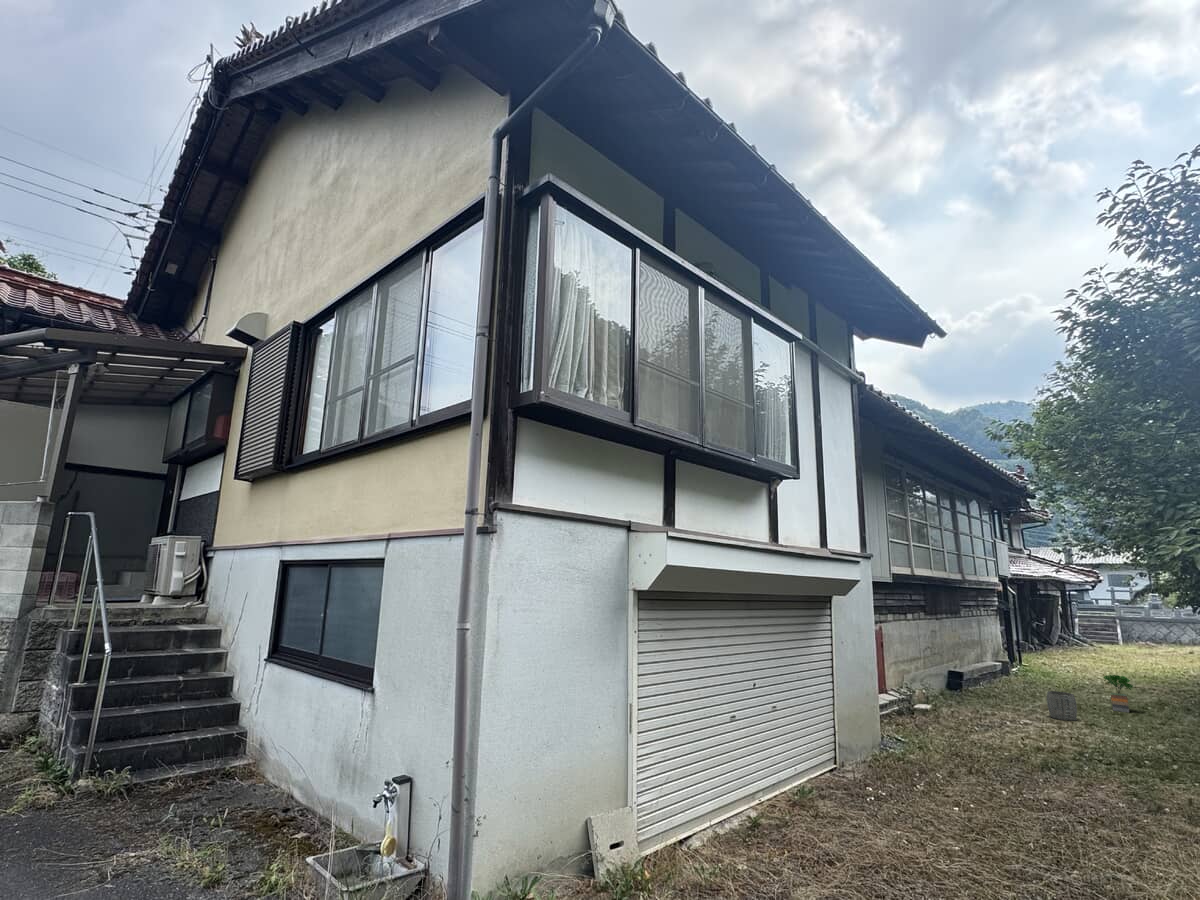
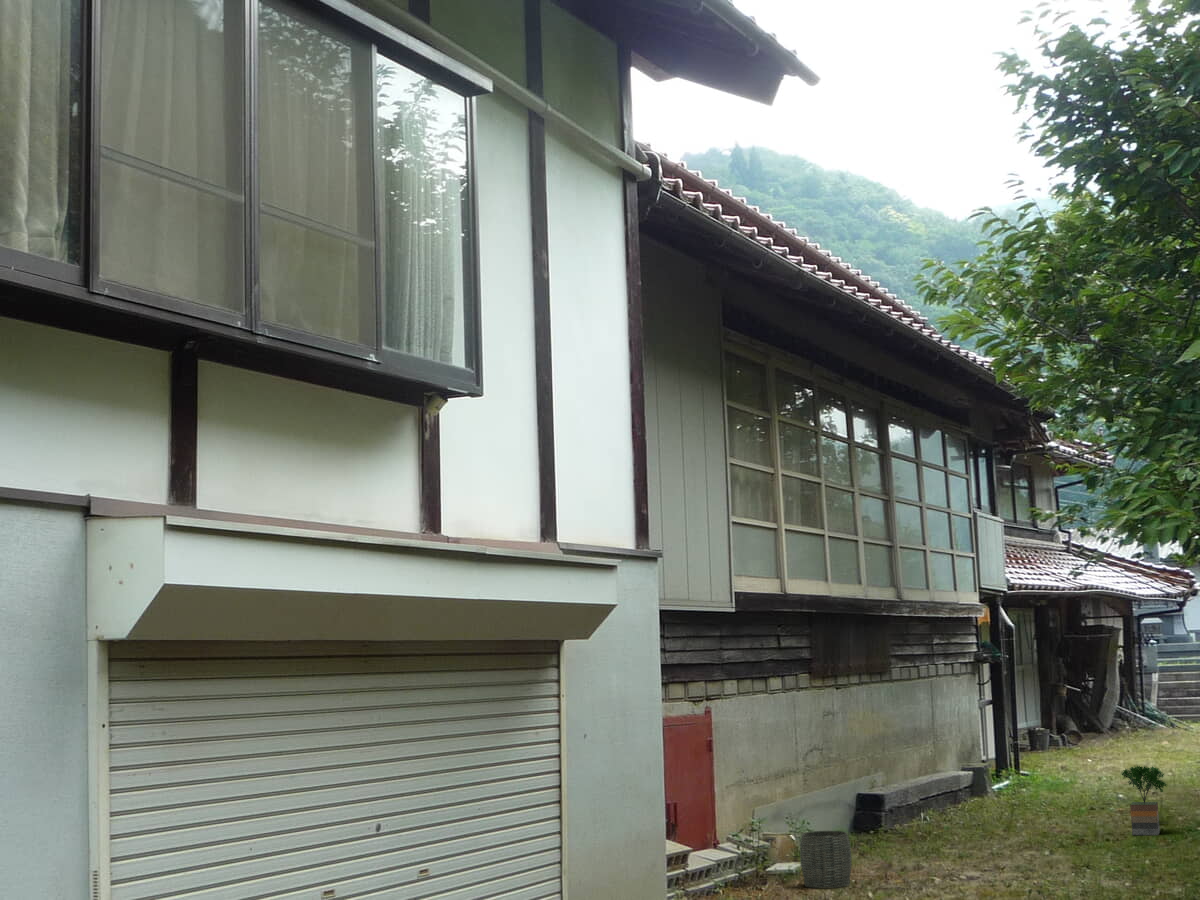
woven basket: present [1047,691,1077,721] -> present [800,831,852,888]

